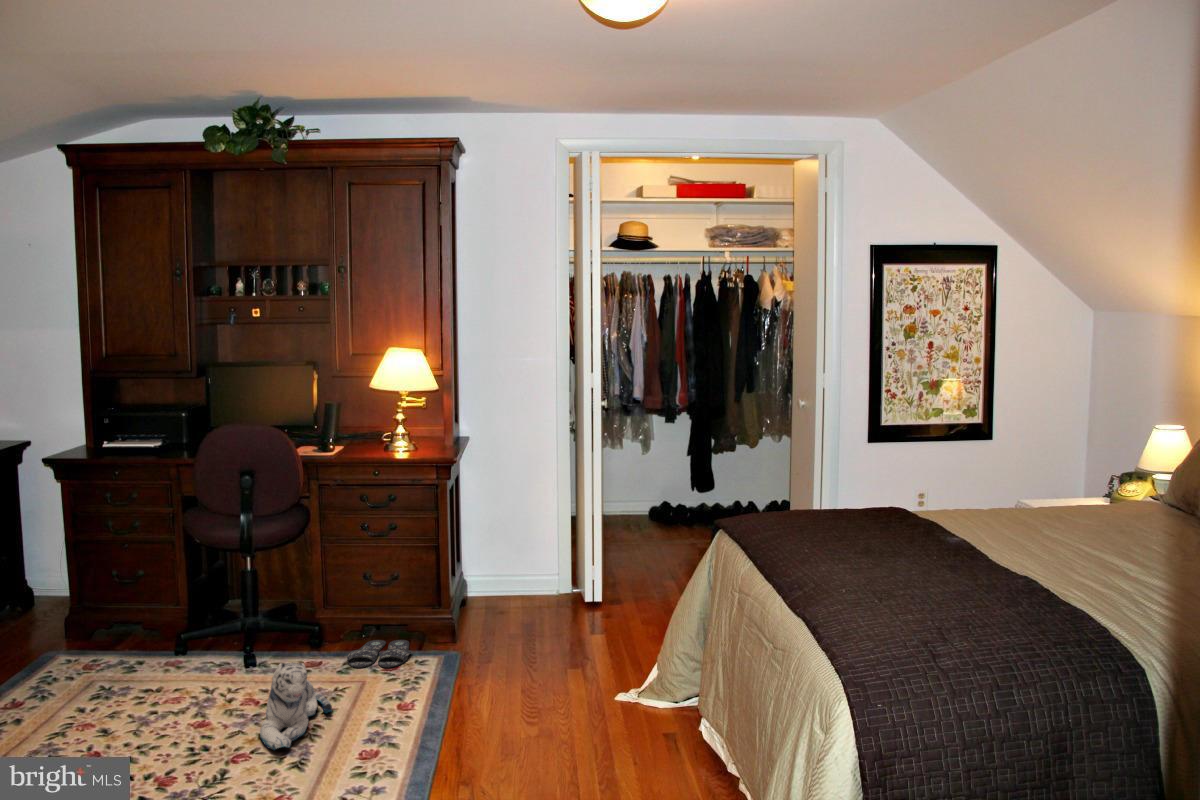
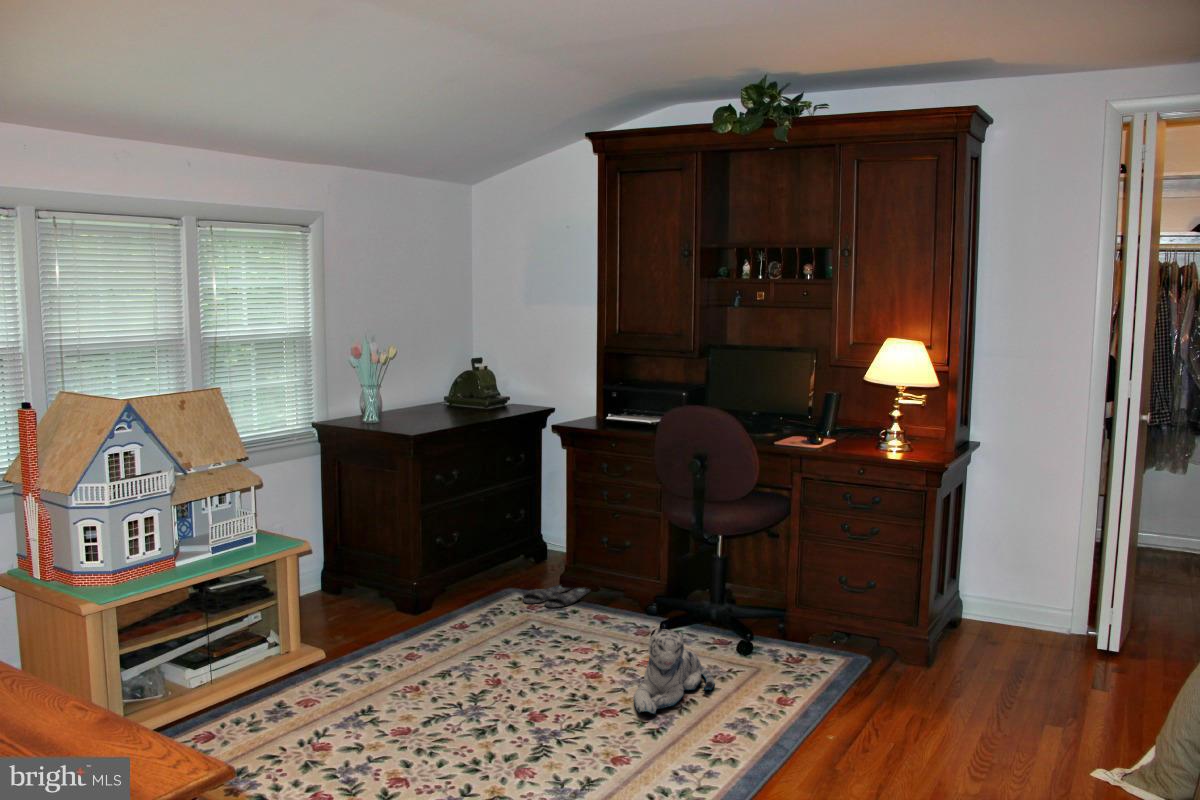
slippers: present [347,640,412,668] -> present [523,585,590,608]

